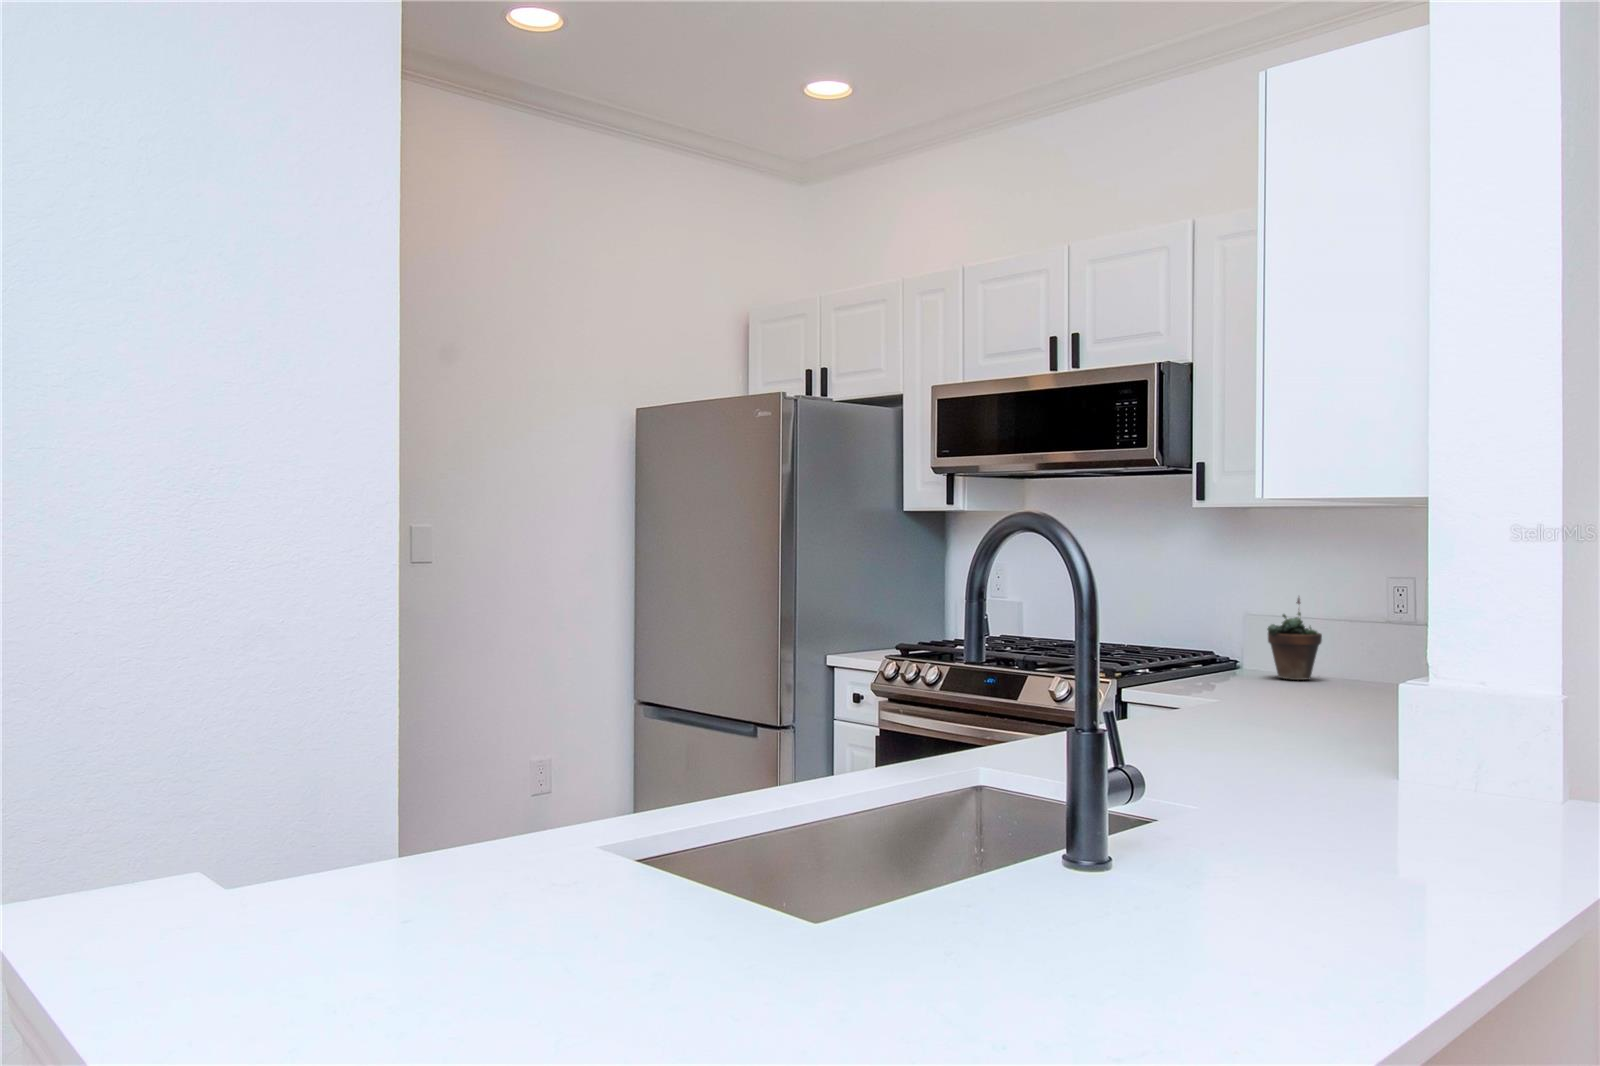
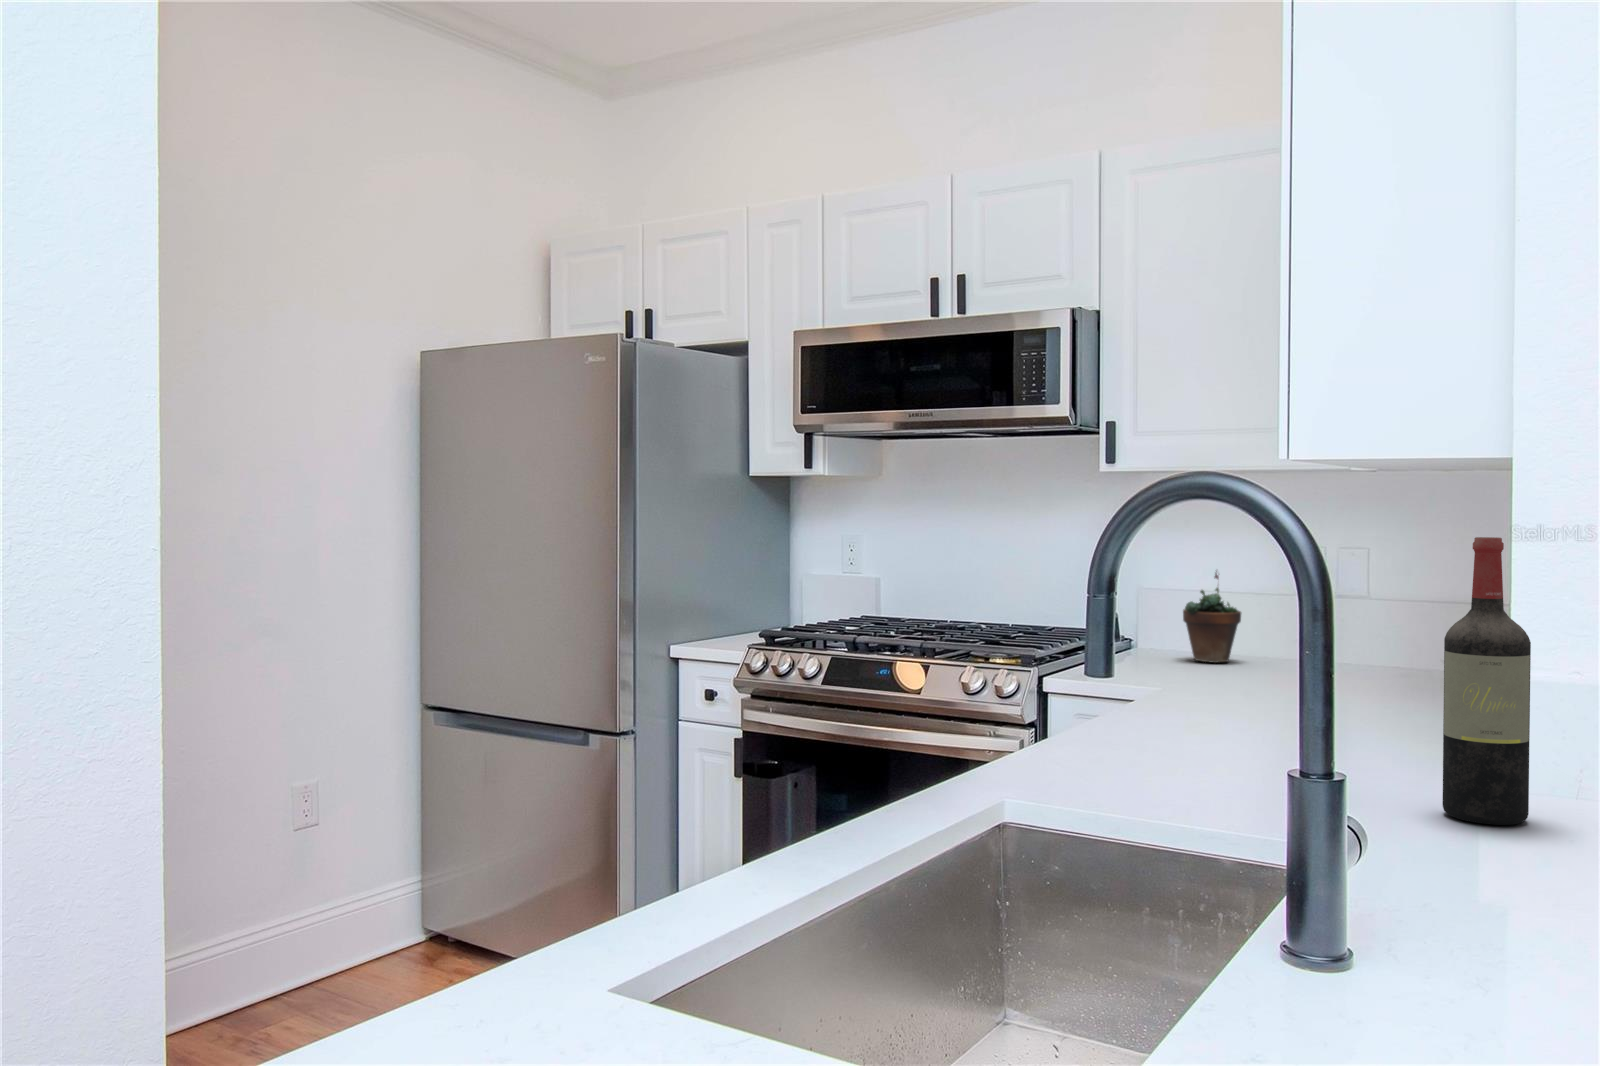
wine bottle: none [1324,566,1391,799] -> present [1443,537,1531,825]

